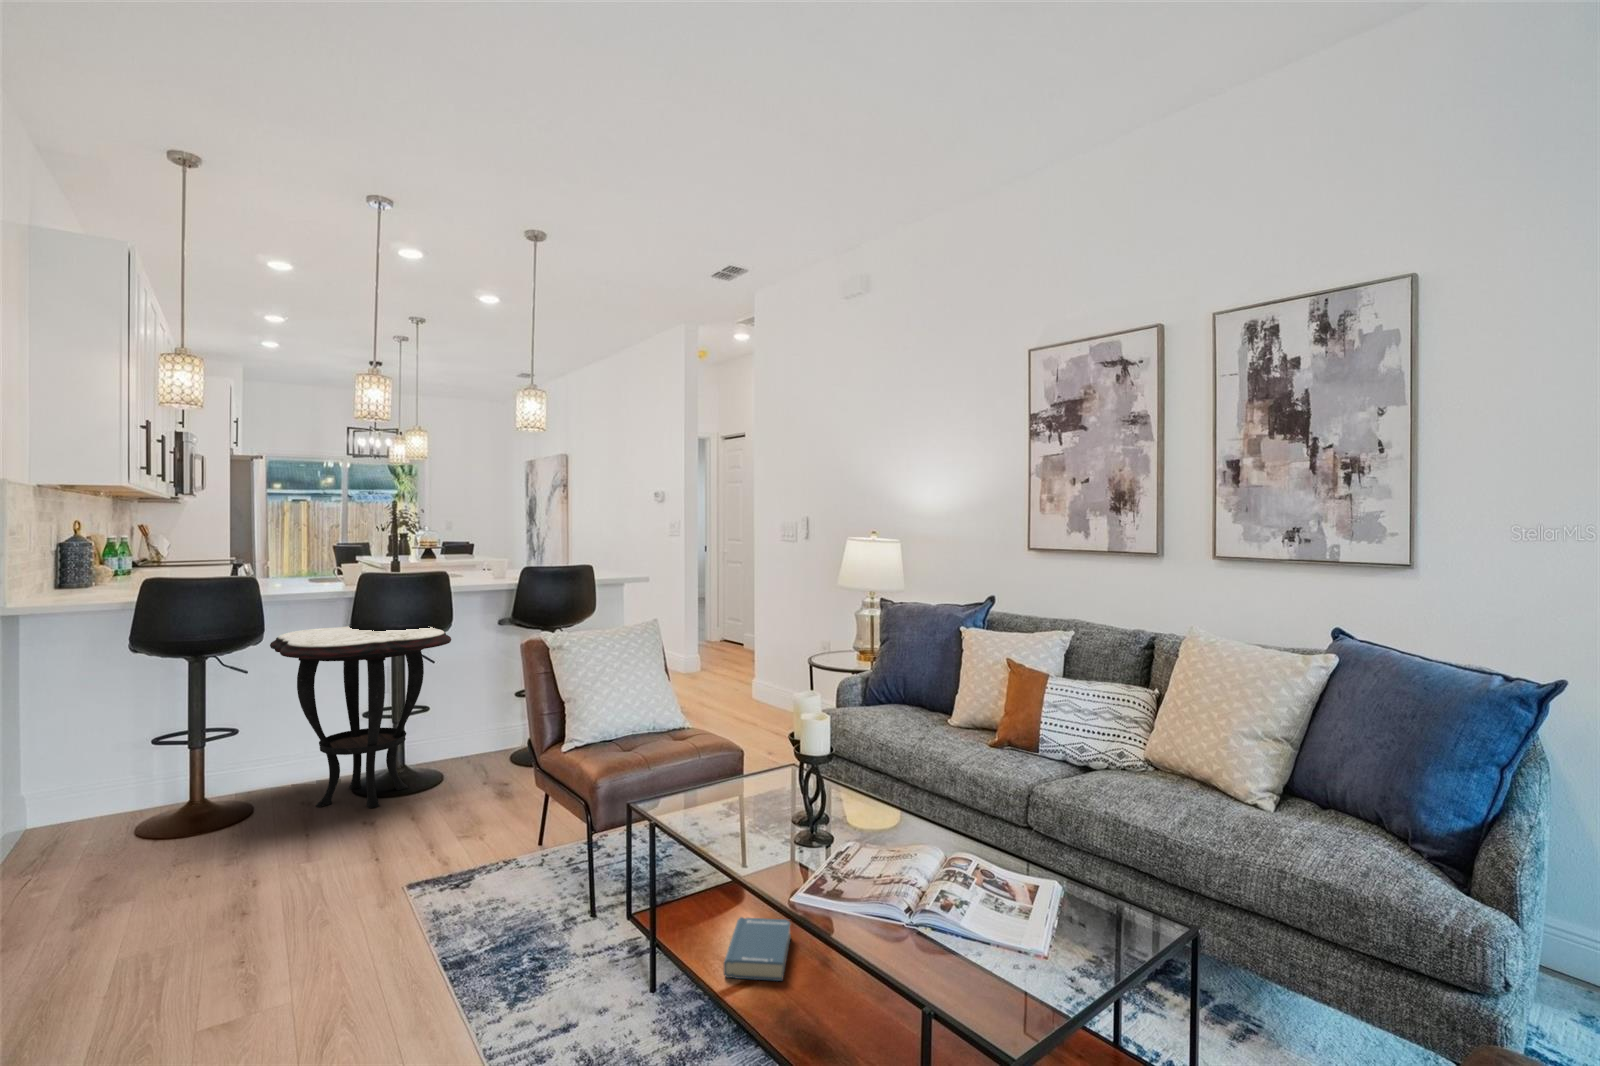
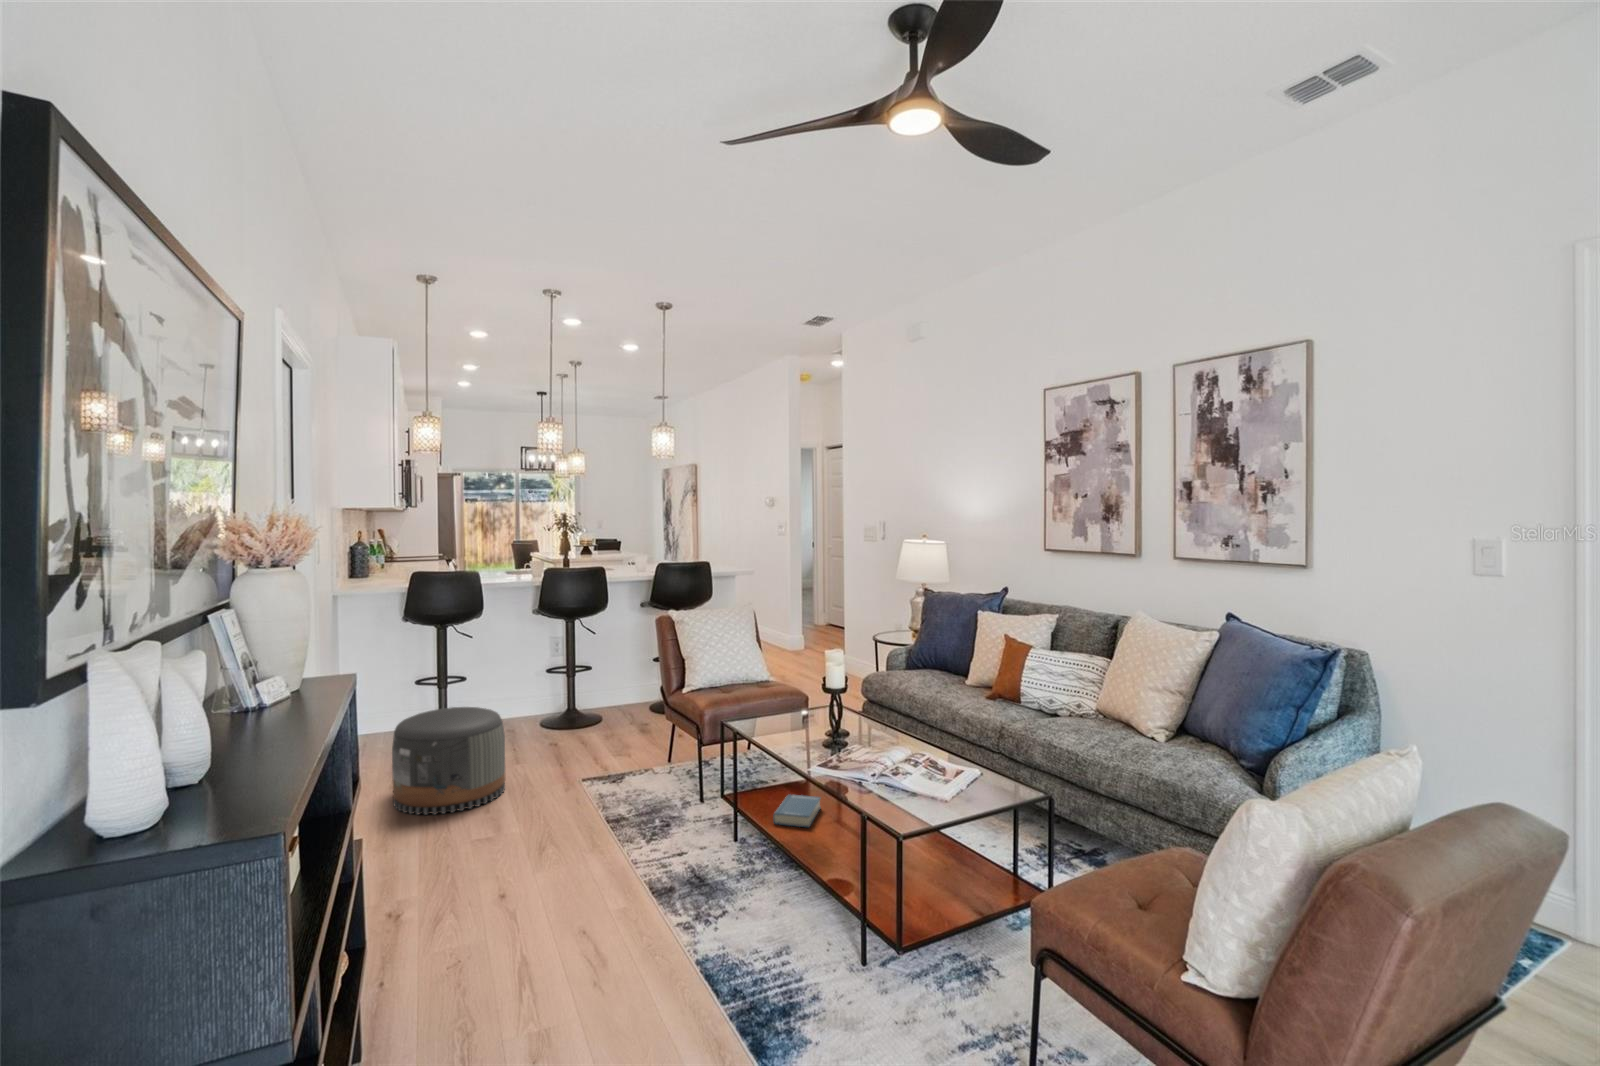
side table: present [270,626,451,808] -> none [487,604,607,734]
pouf: none [70,786,280,977] -> present [392,707,506,815]

